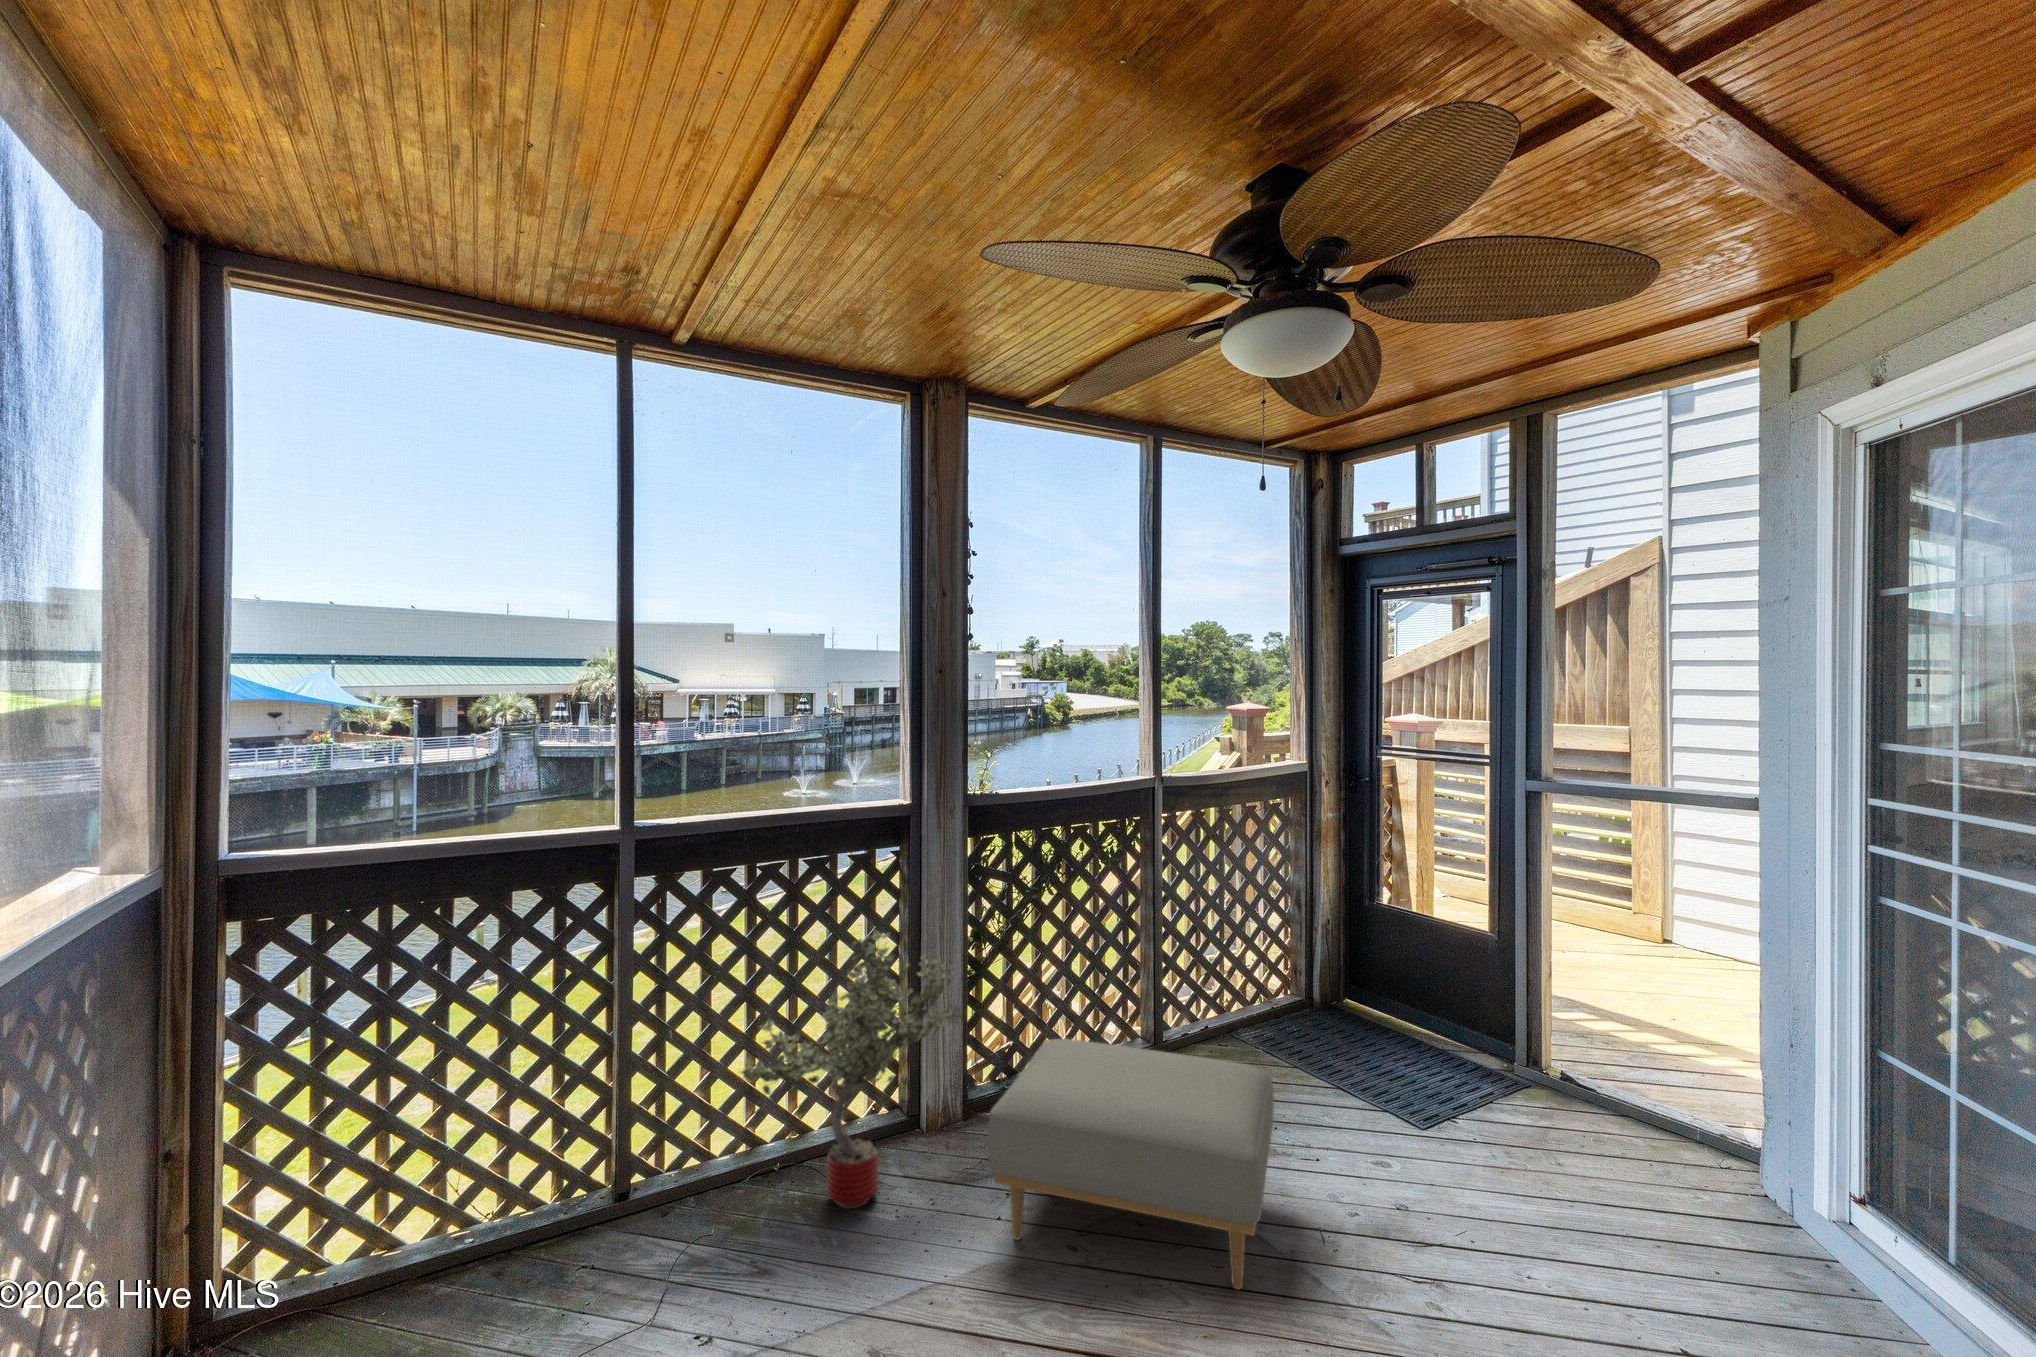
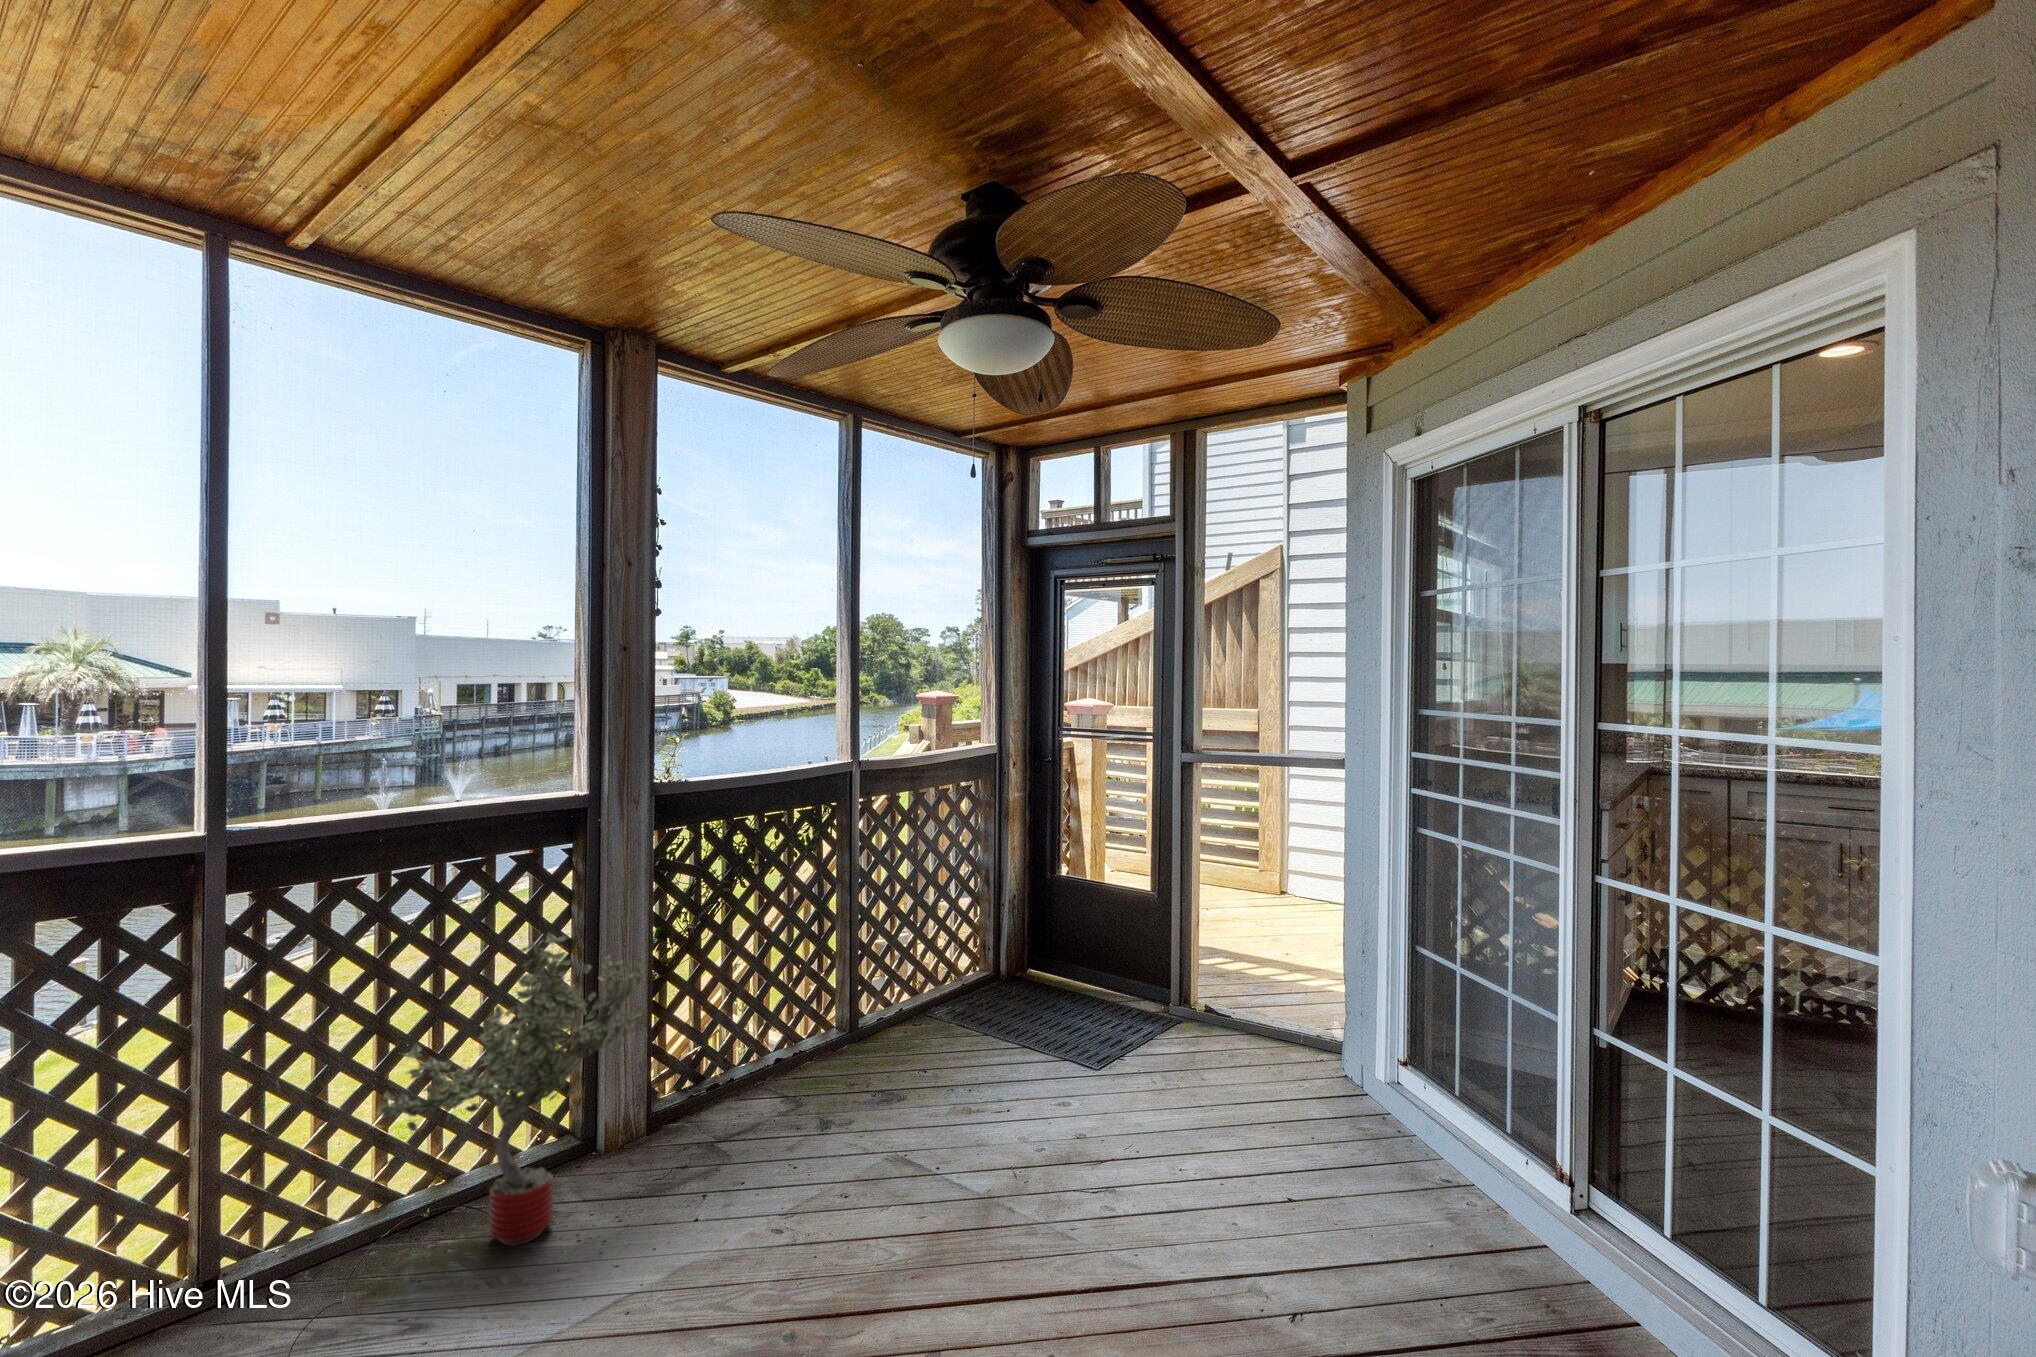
ottoman: present [988,1039,1274,1290] -> none [688,1027,971,1235]

